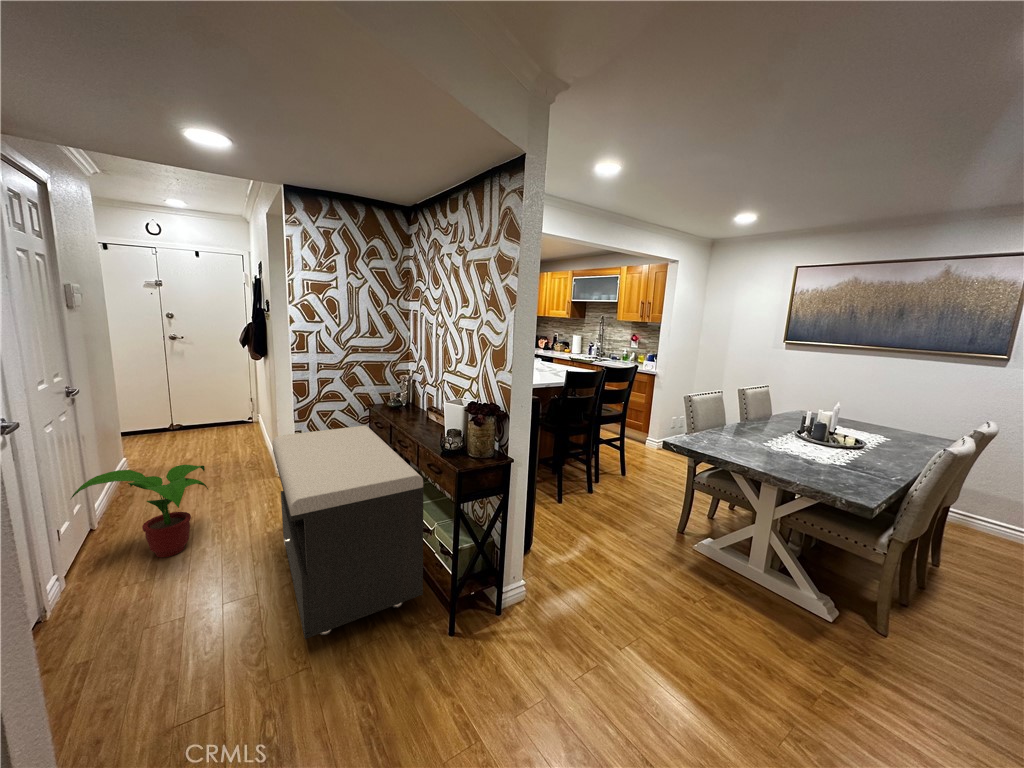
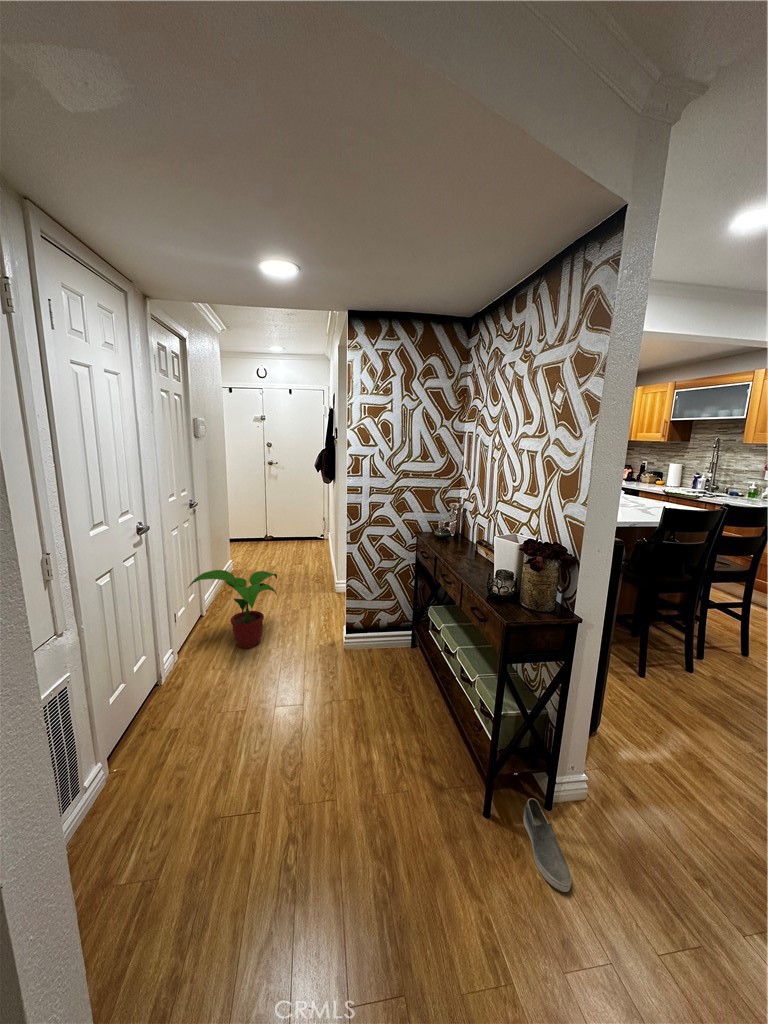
storage bench: present [273,426,424,639] -> none [326,553,464,766]
shoe: none [480,608,516,665] -> present [523,798,572,892]

